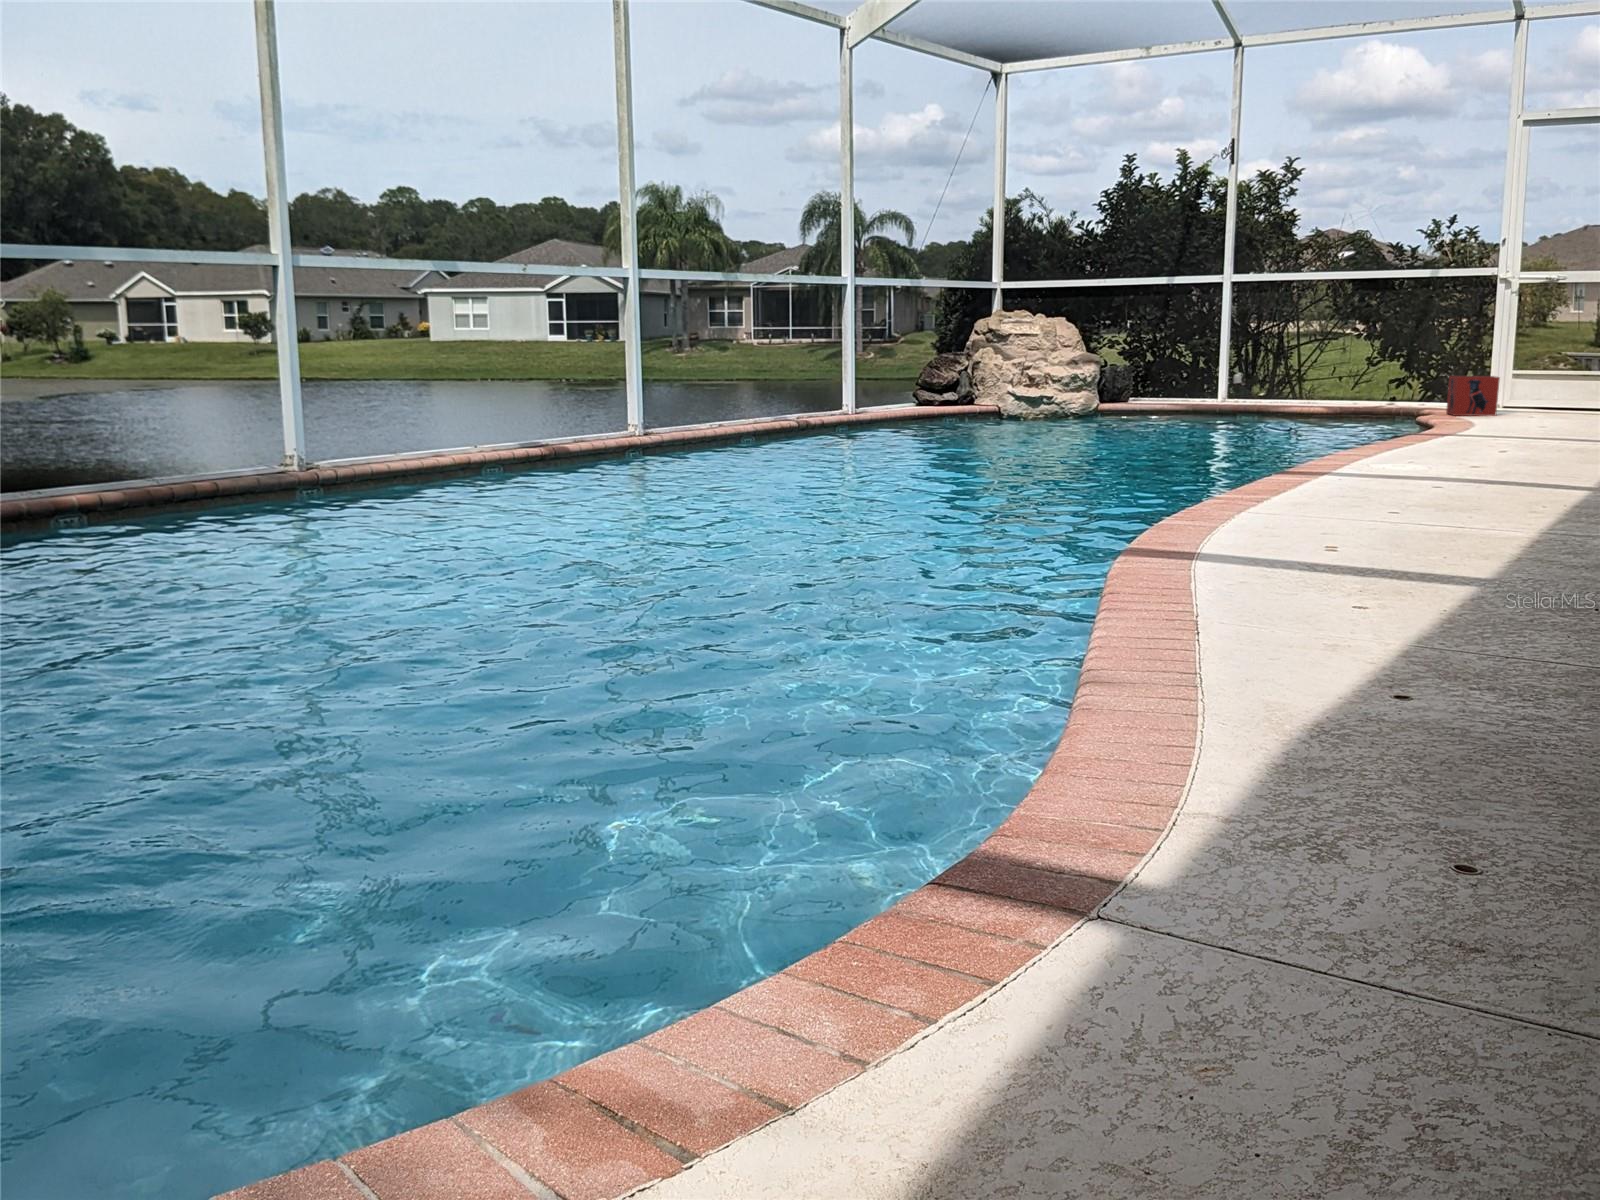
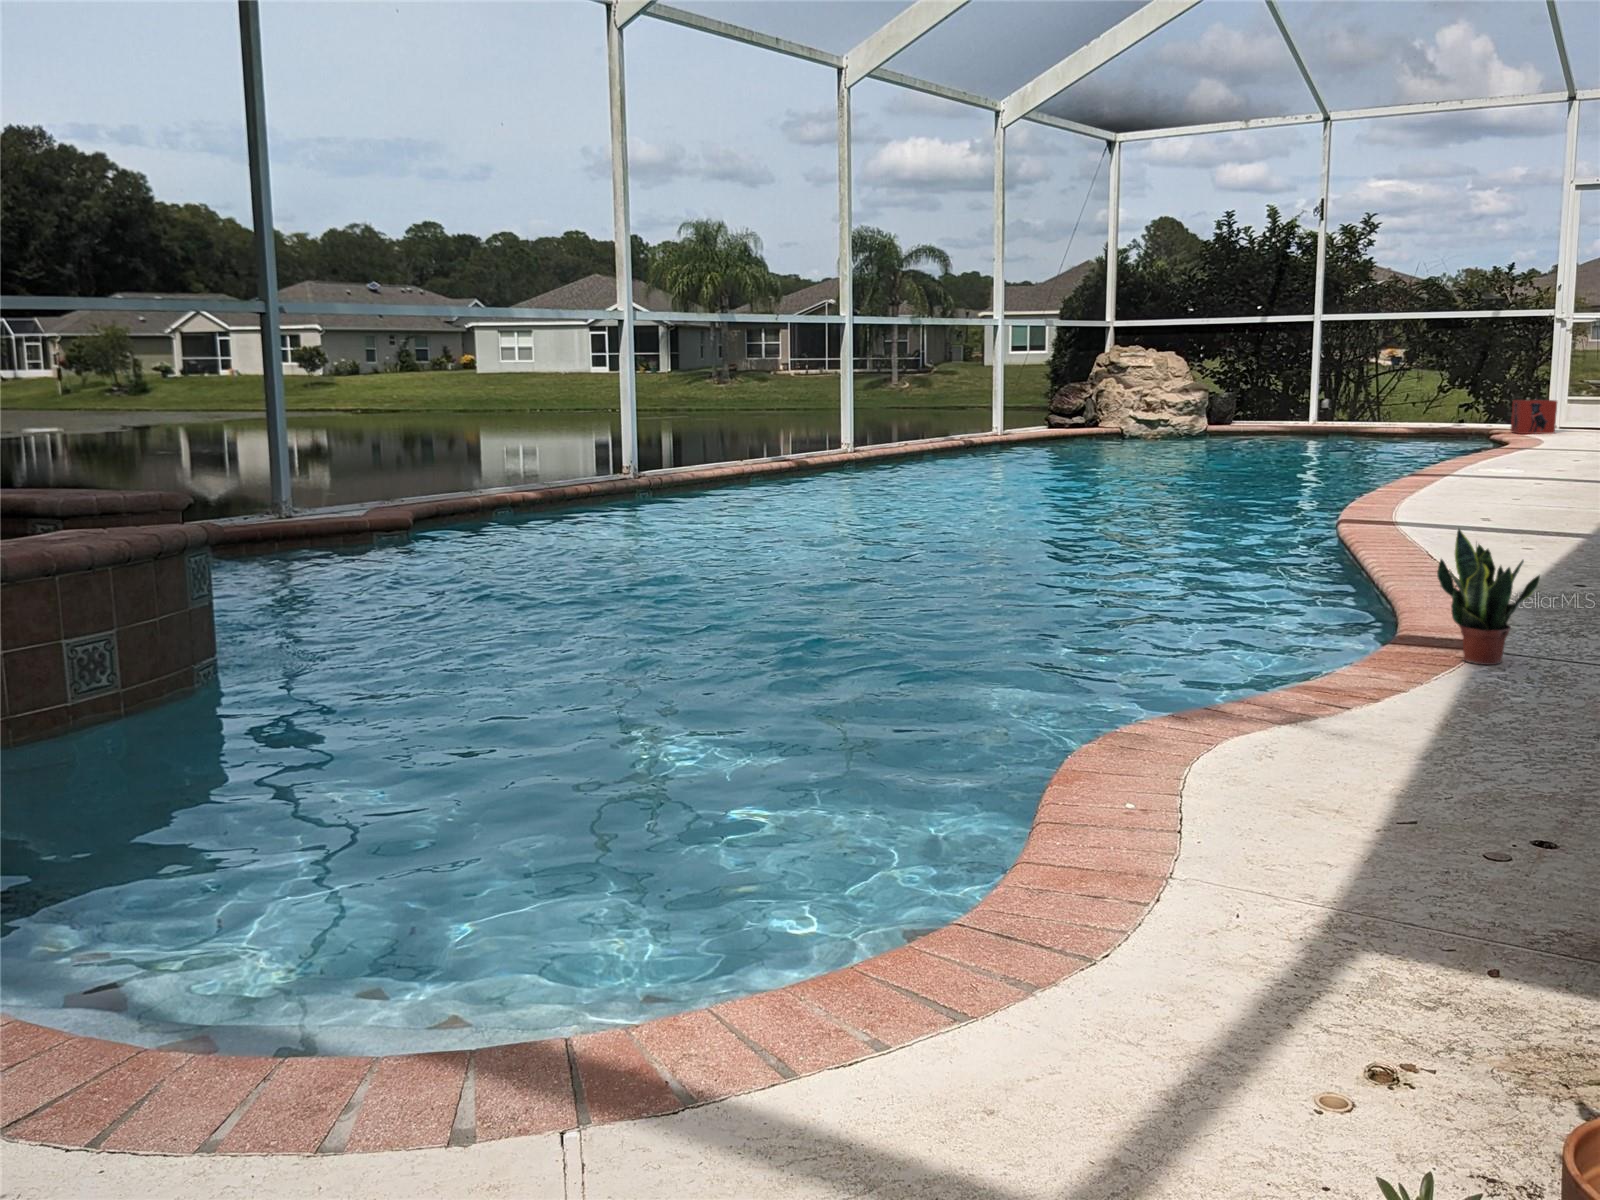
potted plant: none [1069,646,1263,932] -> present [1437,529,1540,665]

